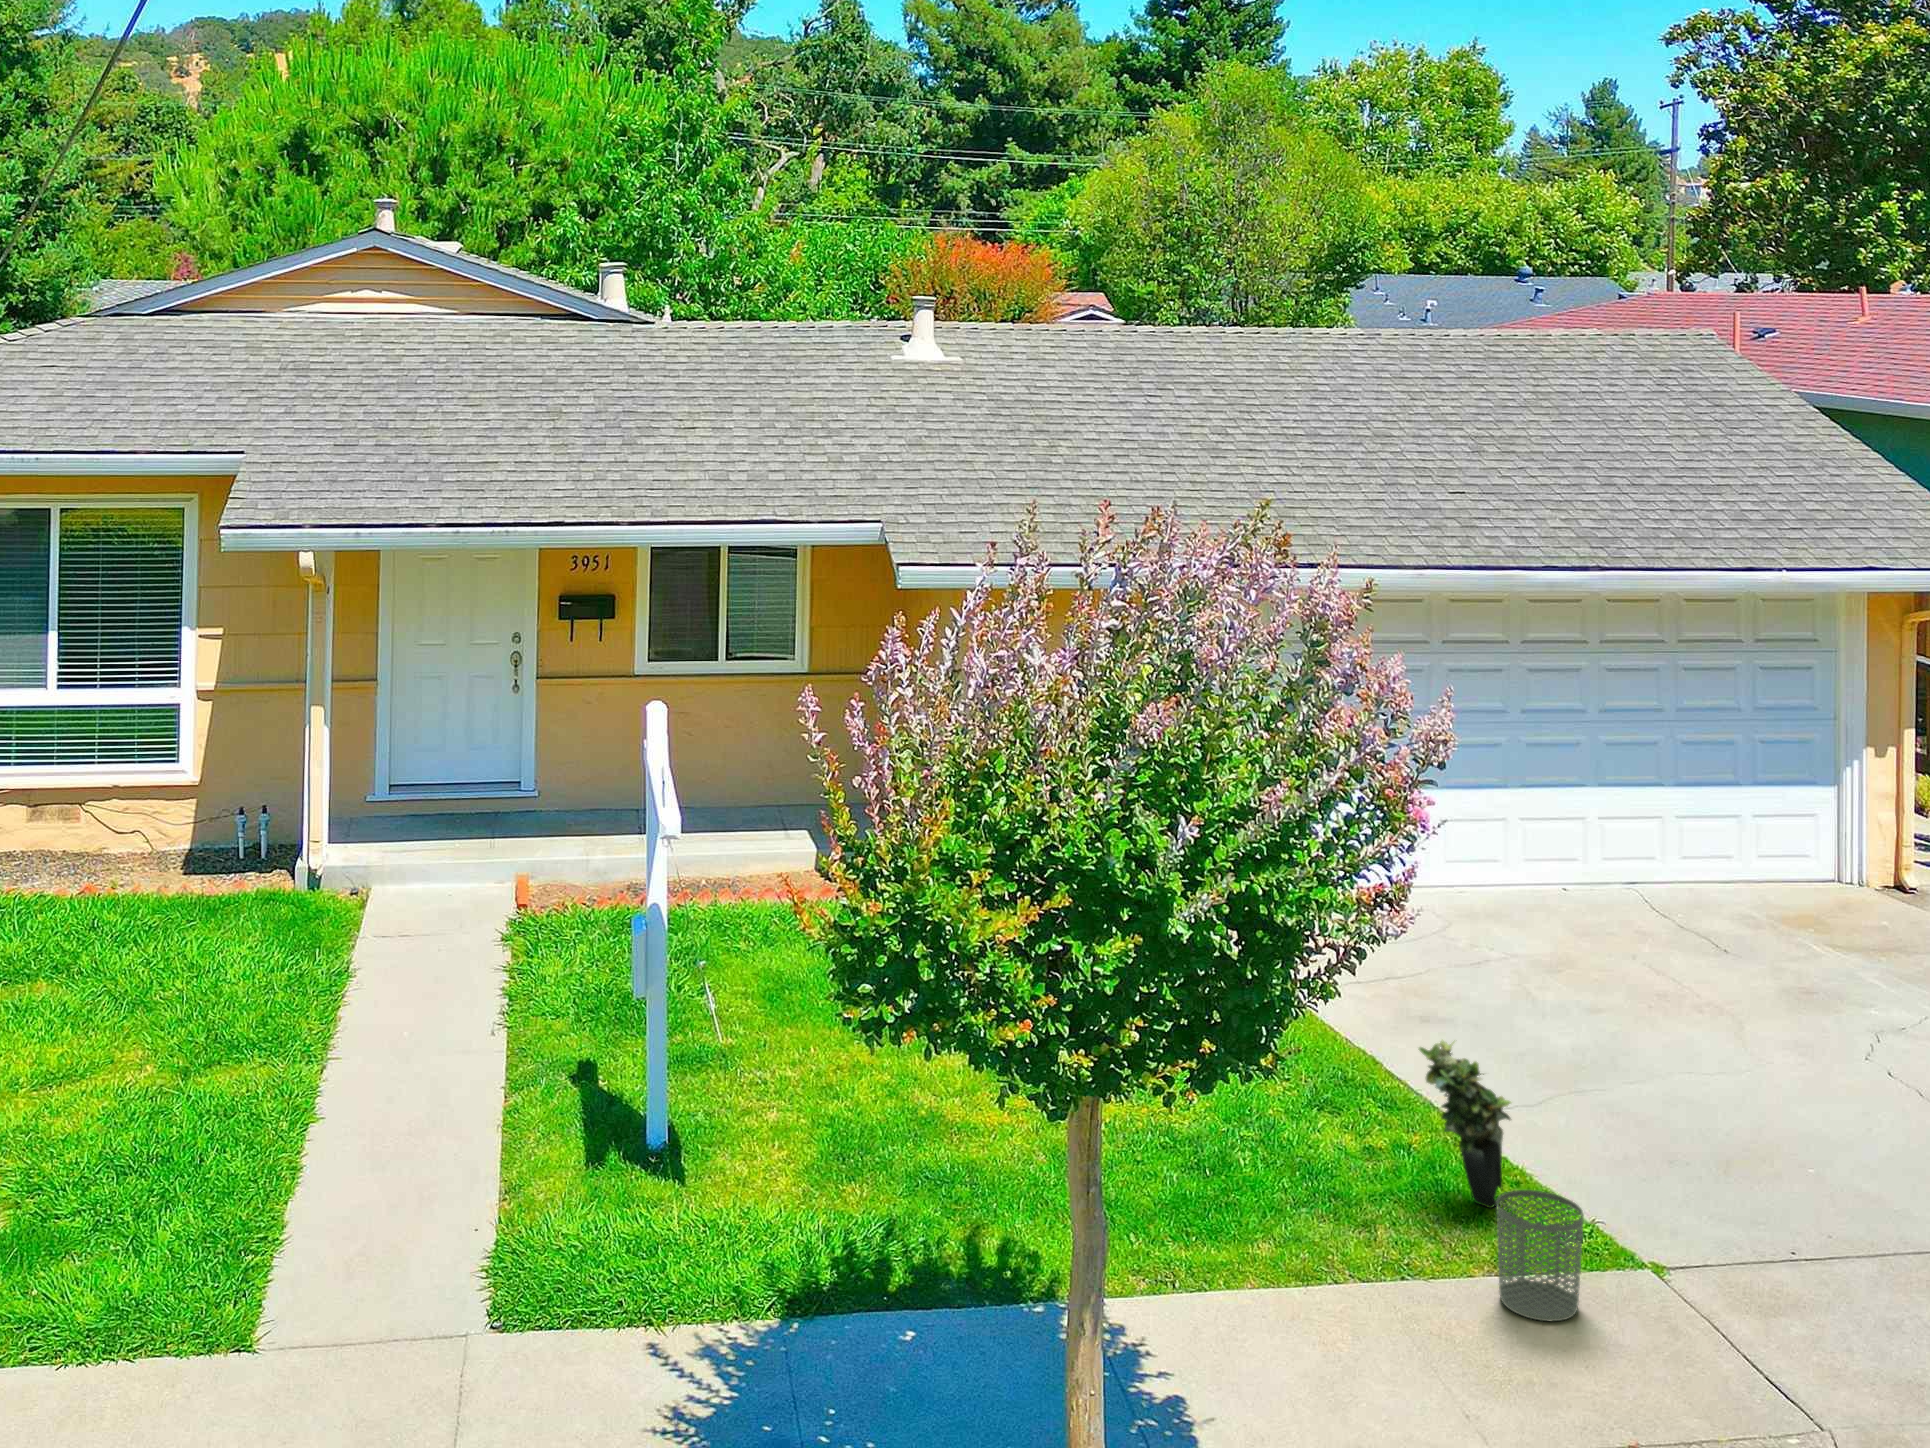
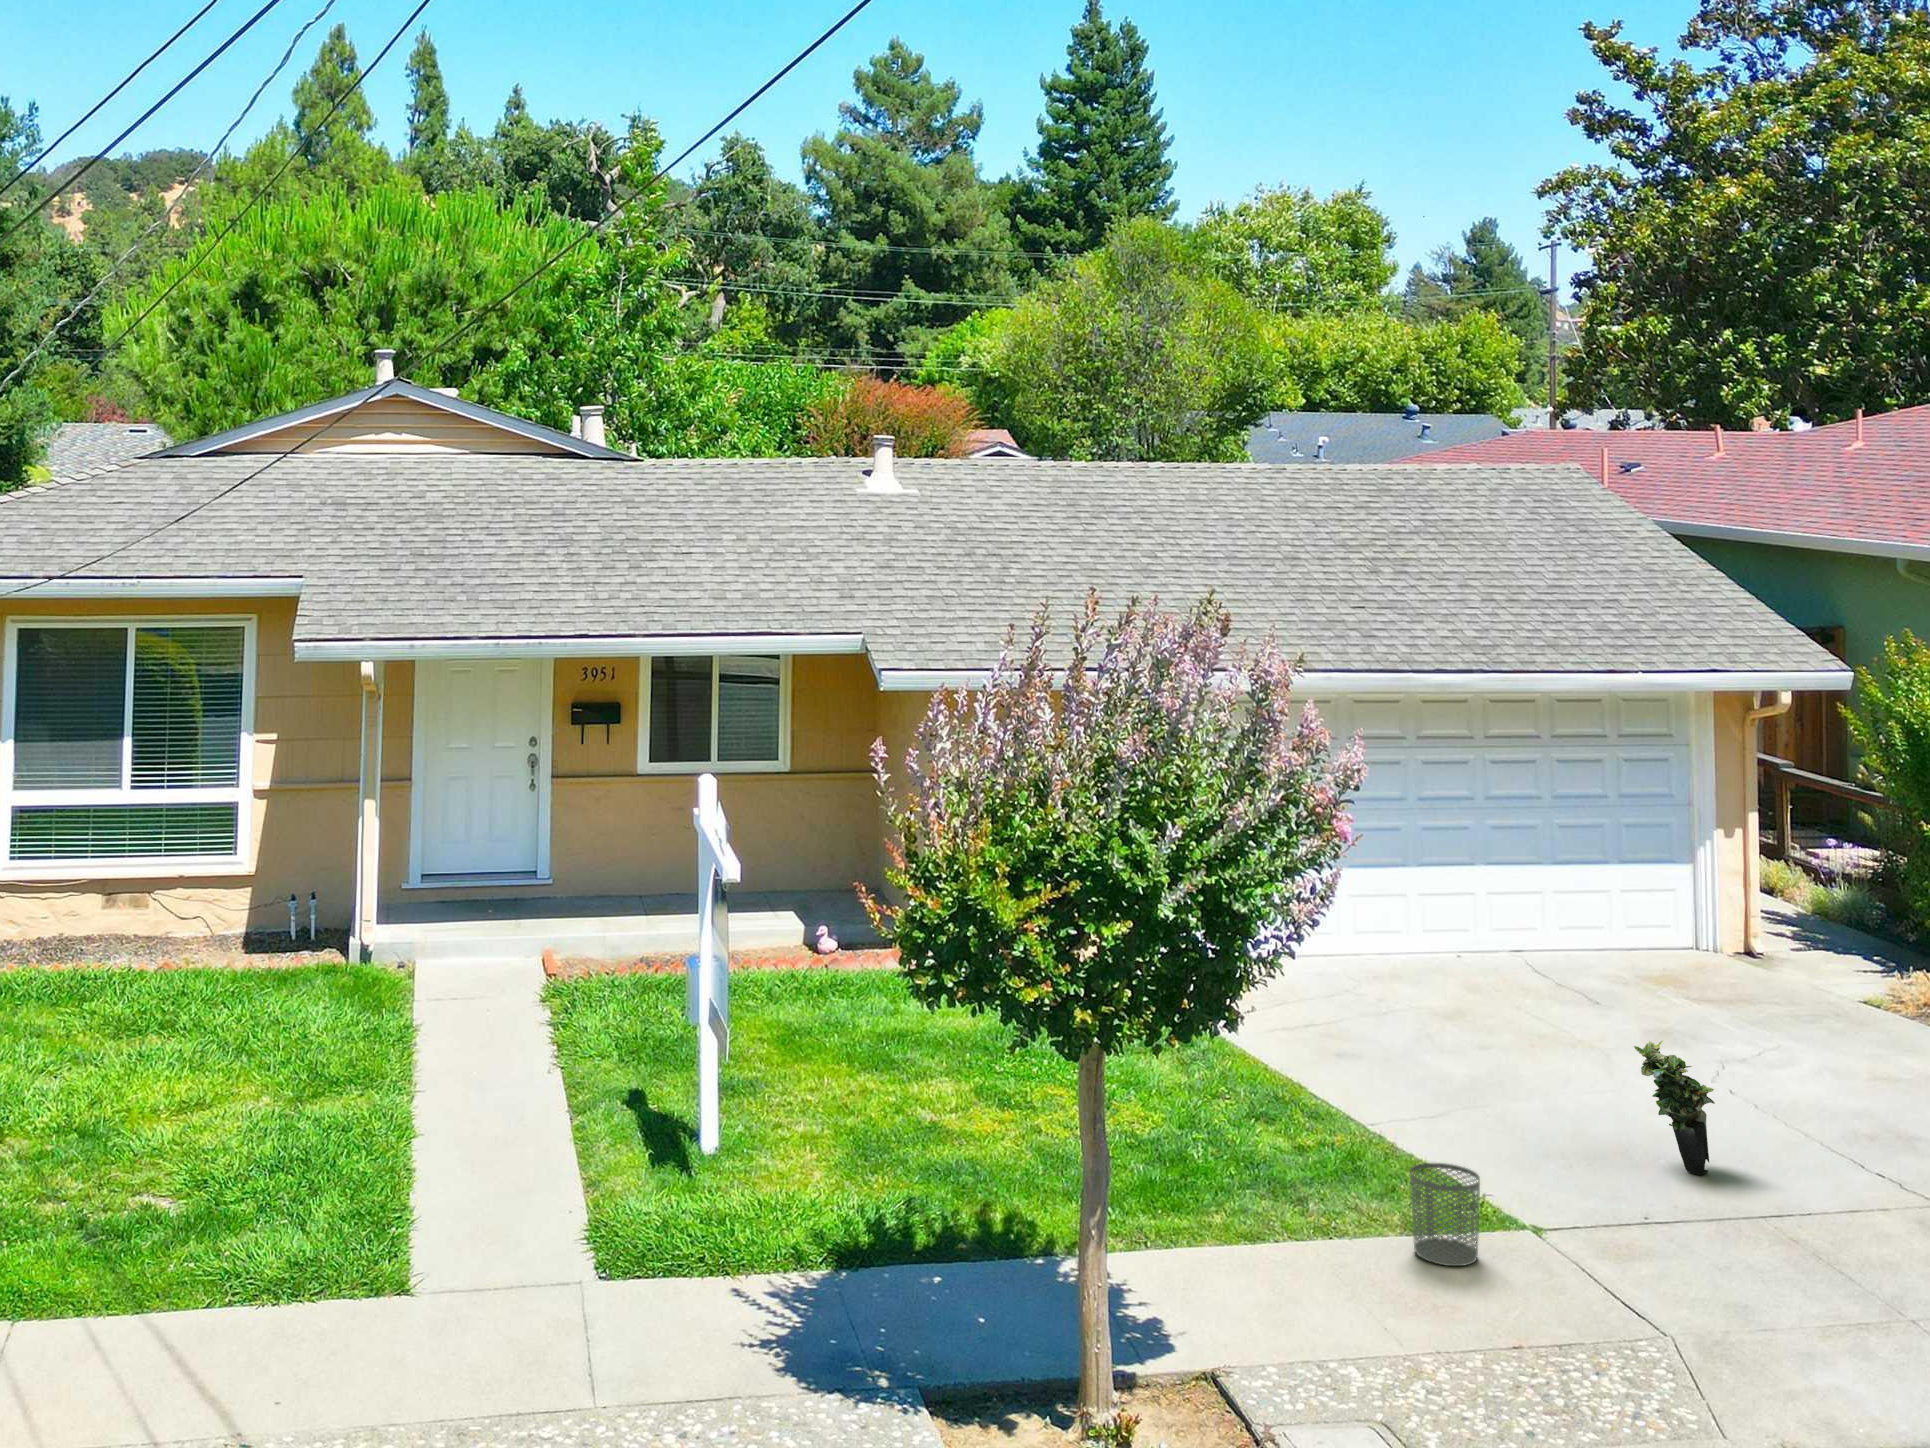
potted plant: present [1418,1039,1511,1208] -> present [1633,1040,1715,1176]

